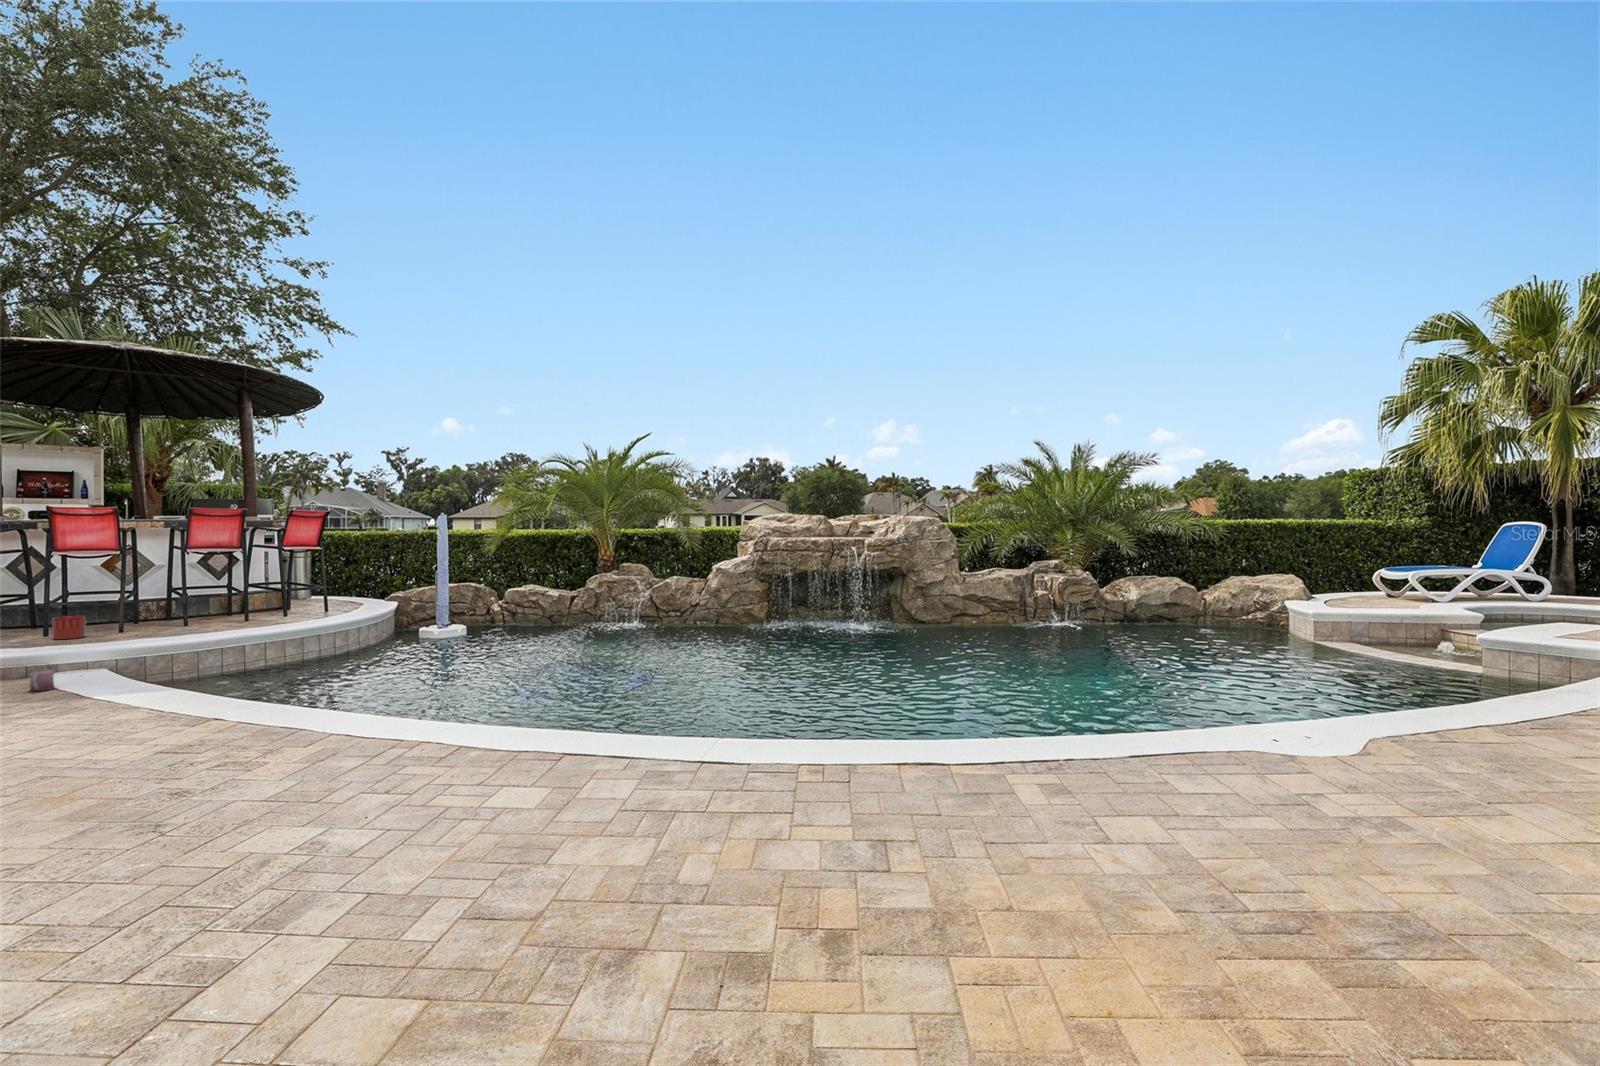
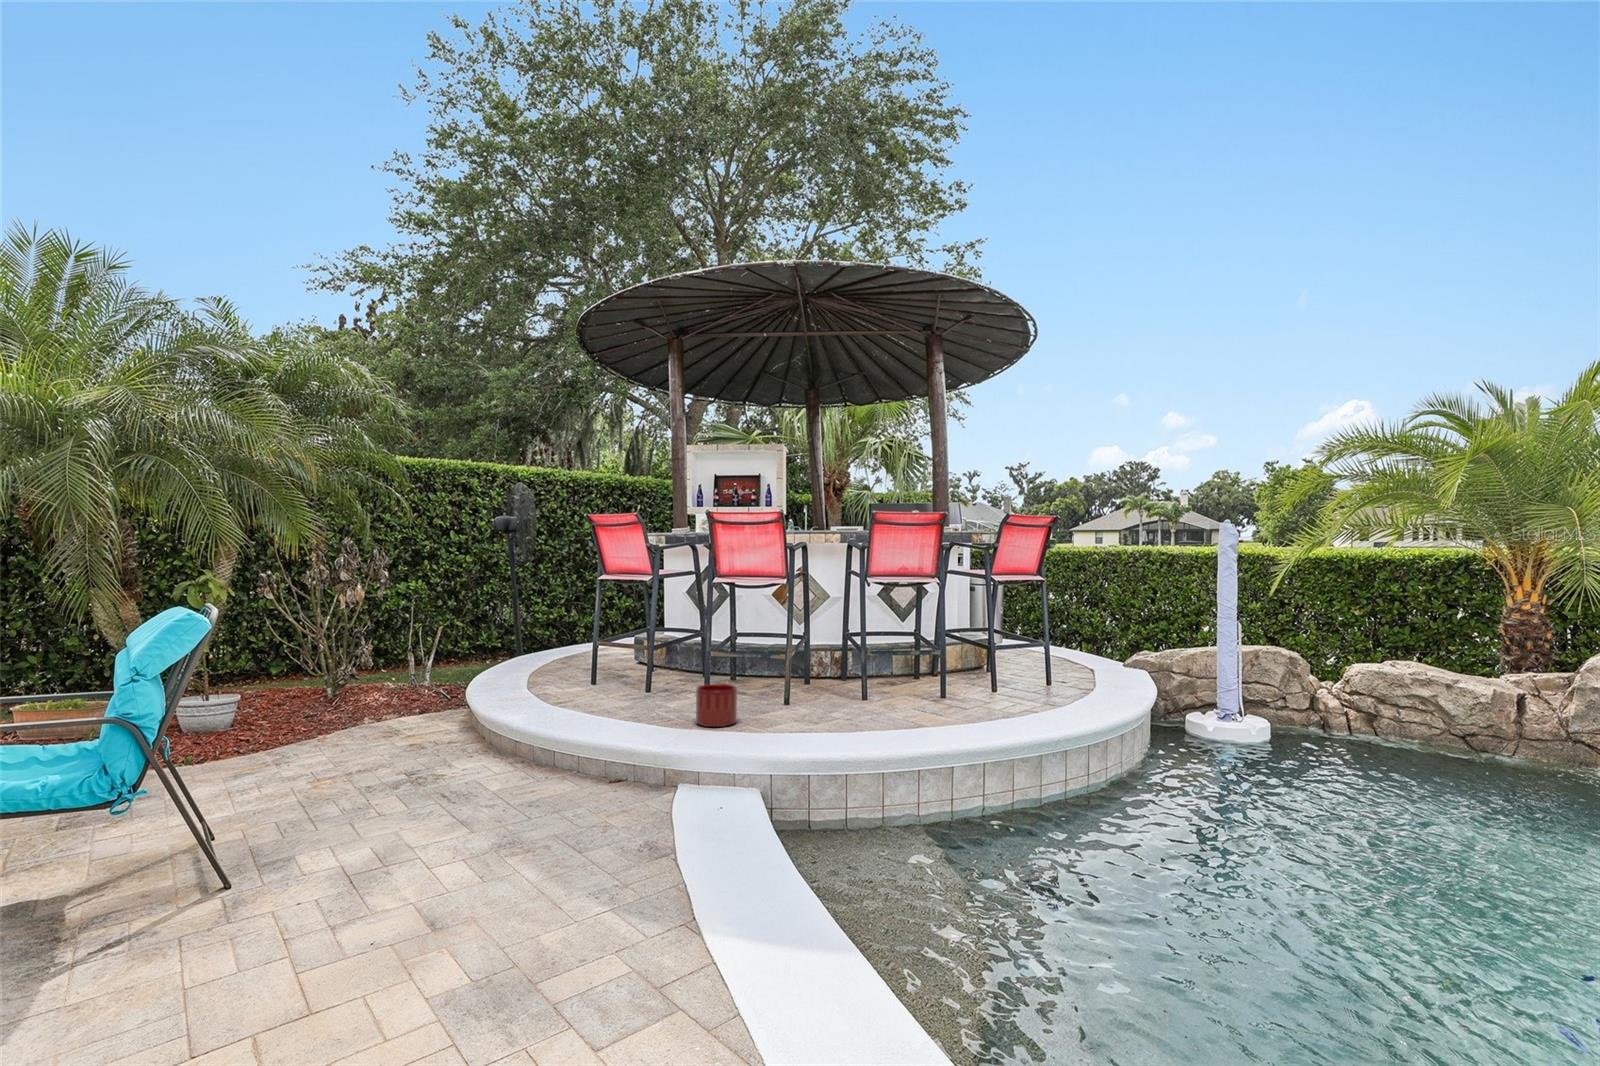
watering can: present [29,662,56,691] -> none [579,869,642,959]

